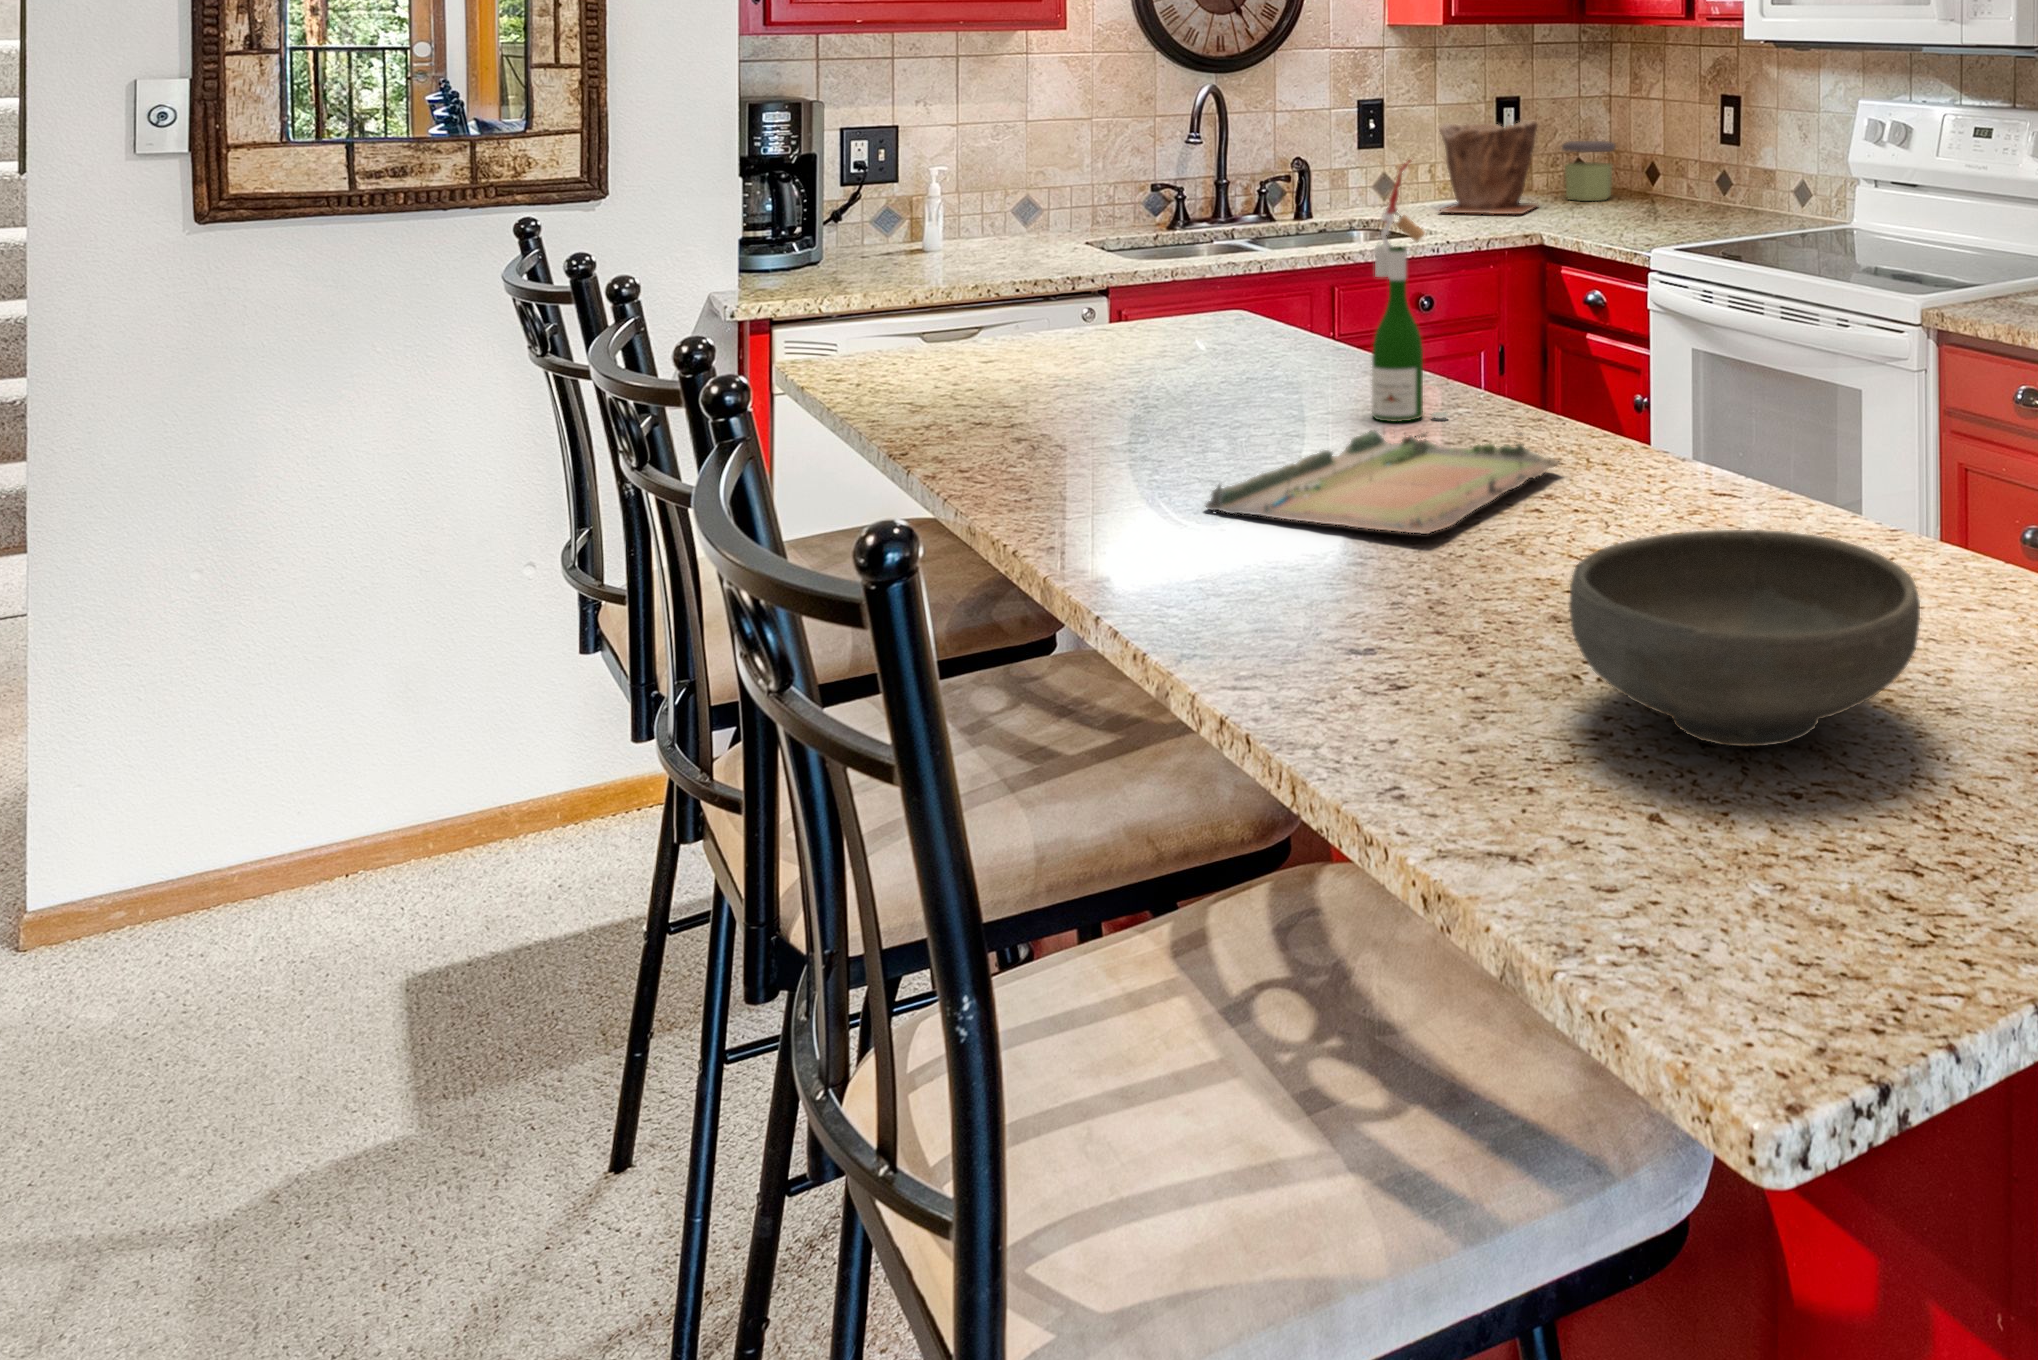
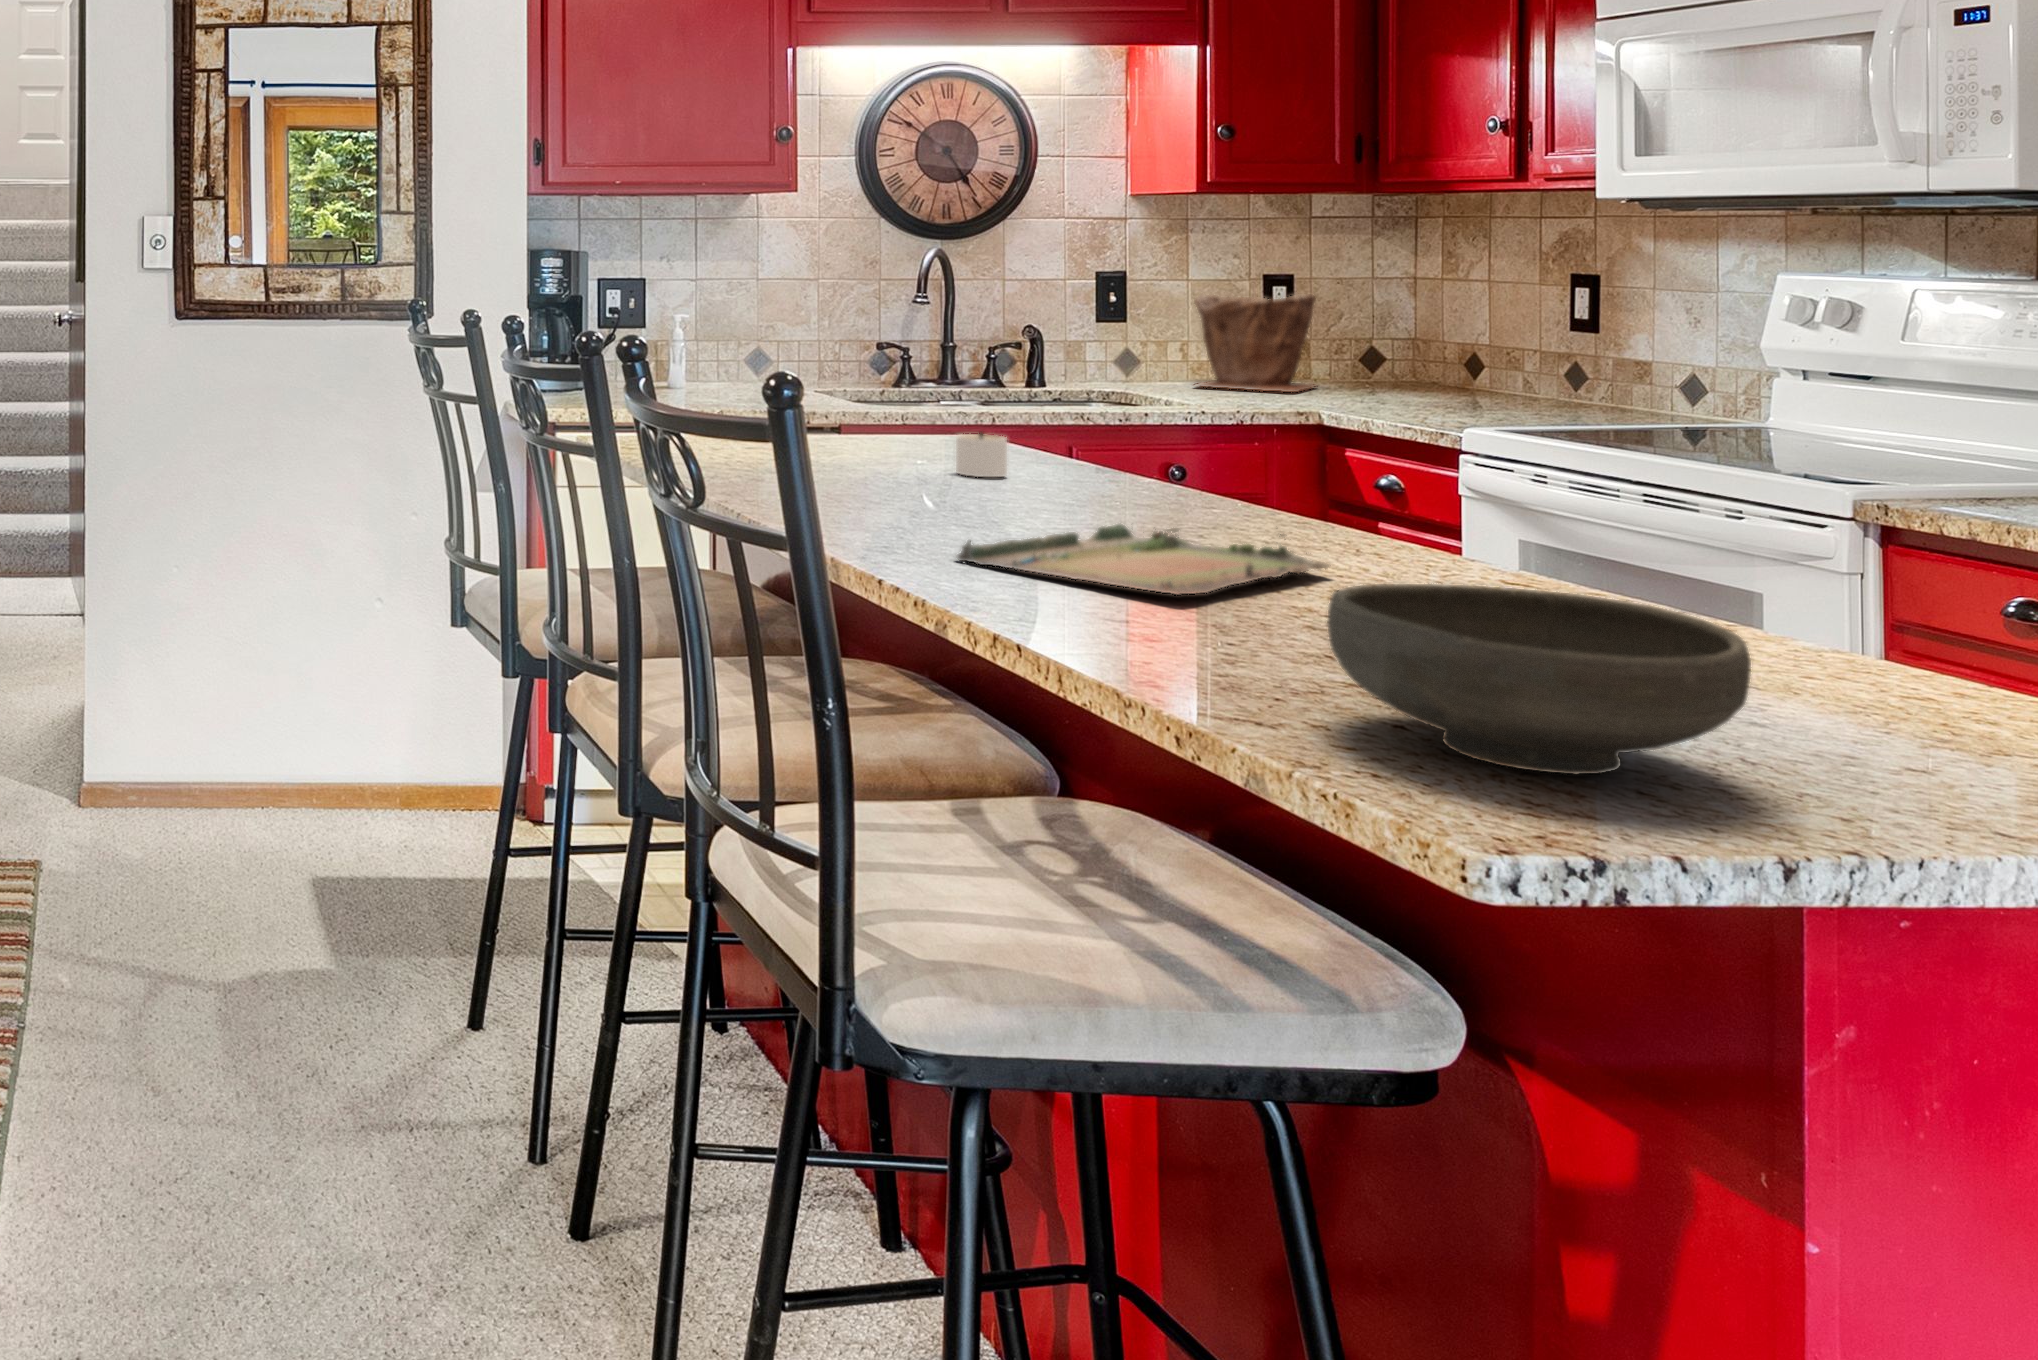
jar: present [1562,141,1615,201] -> none [1347,320,1419,386]
wine bottle: present [1372,161,1448,422] -> none [1120,275,1203,527]
candle: none [1215,318,1290,369] -> present [956,433,1007,477]

